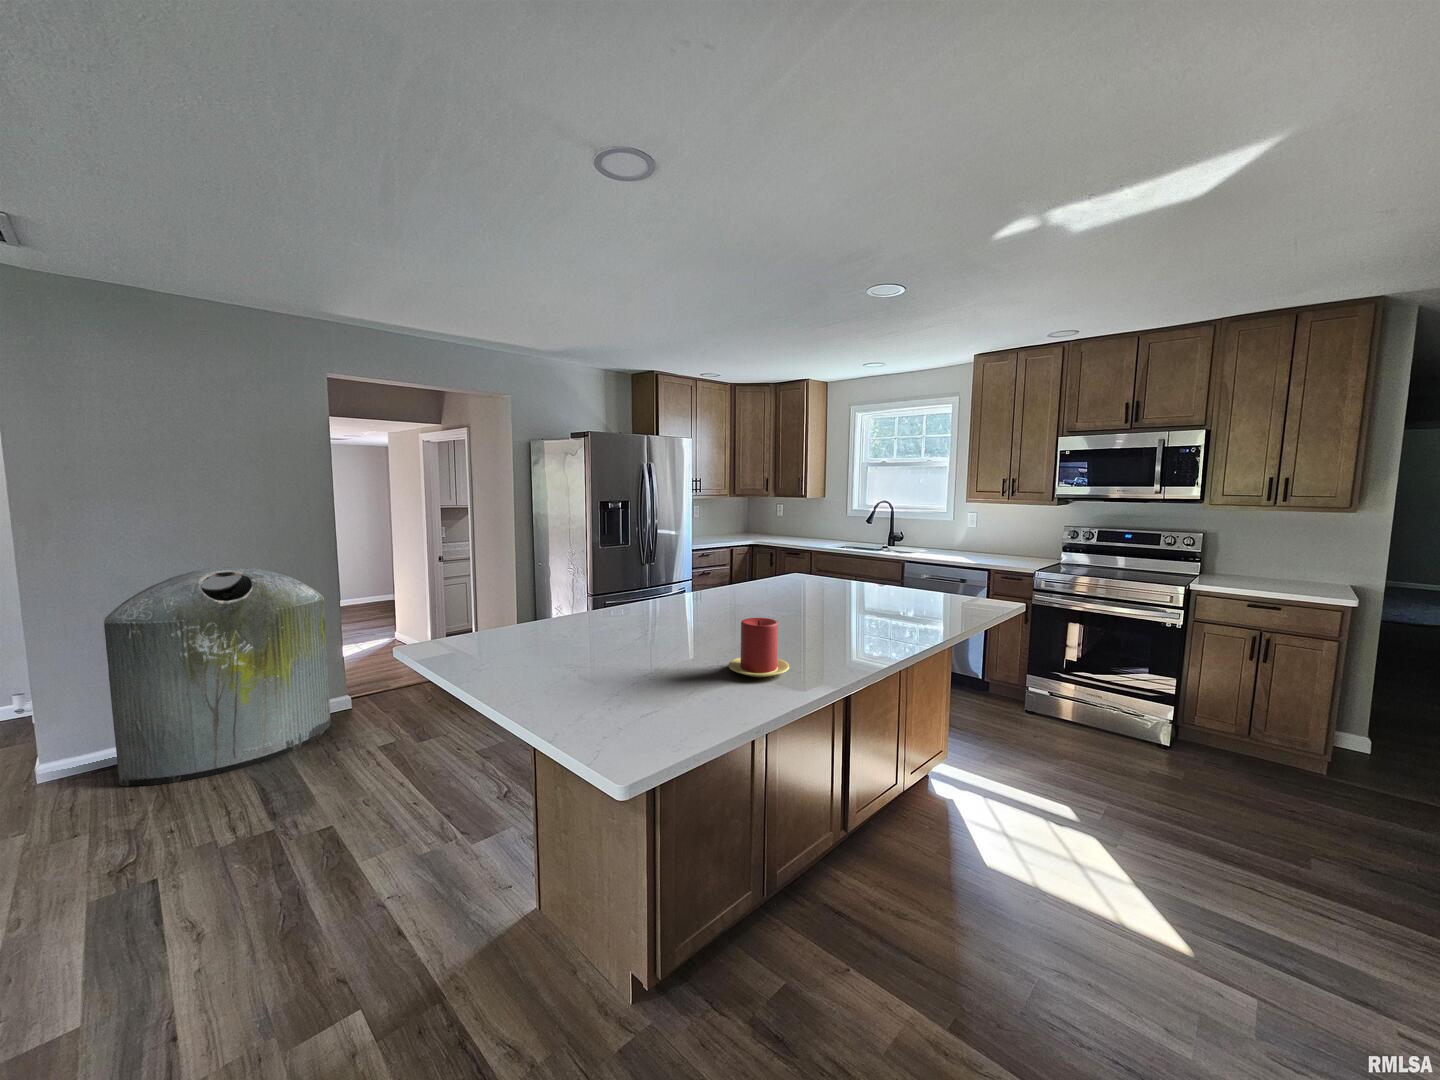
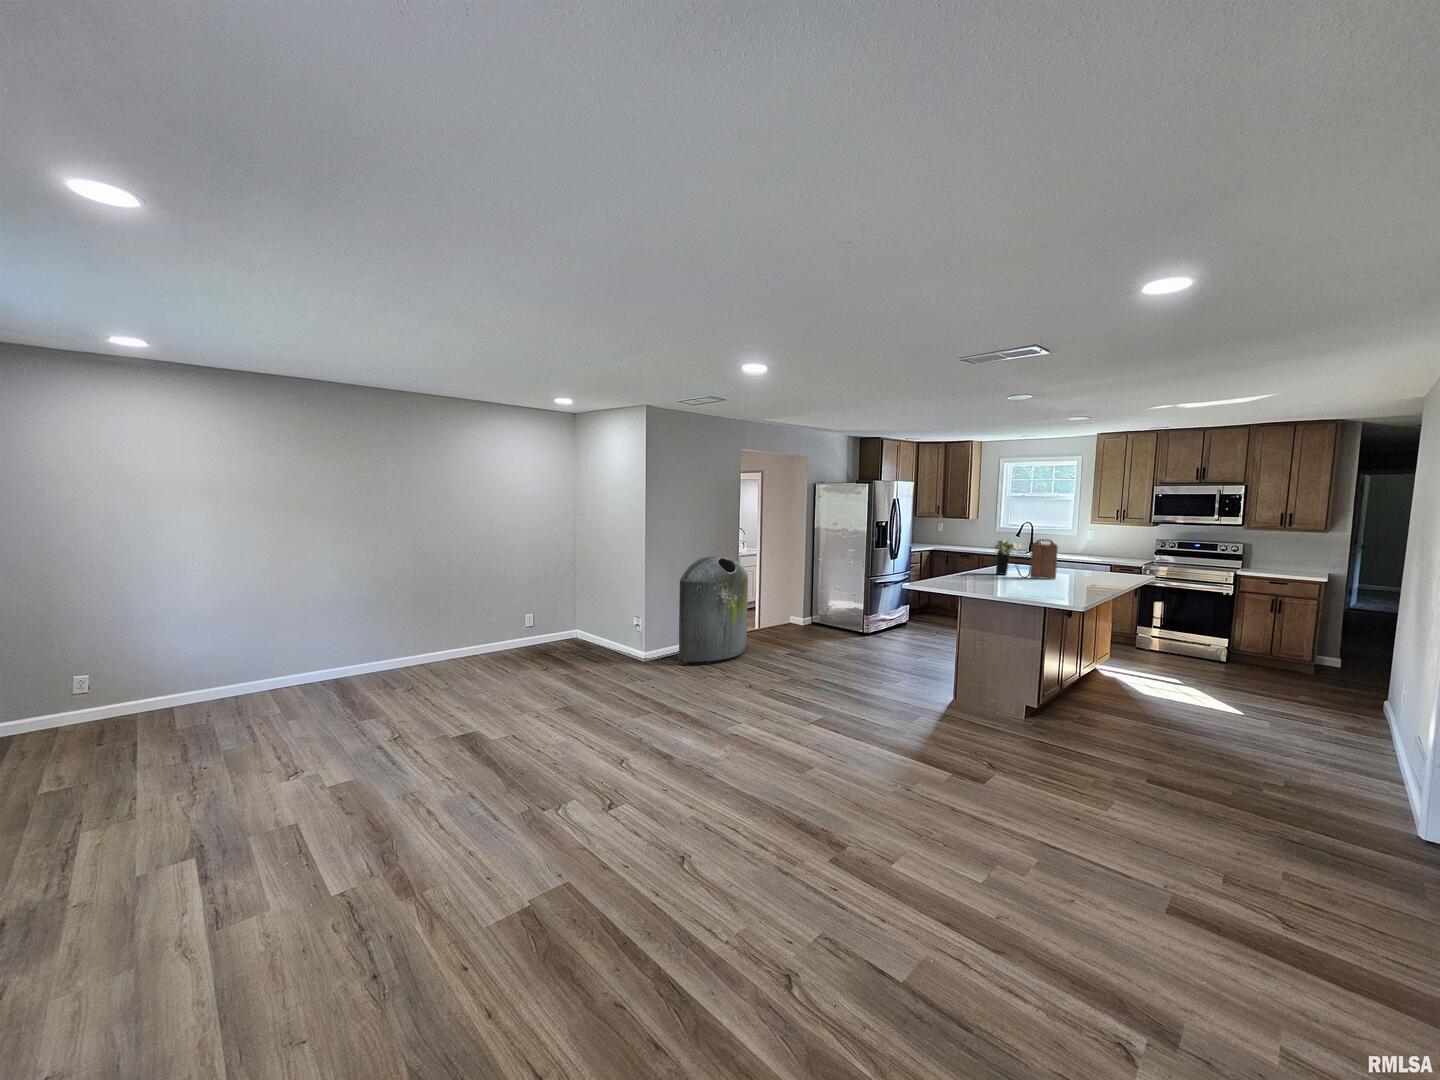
flower arrangement: none [724,526,782,601] -> present [995,538,1021,575]
cutting board: none [785,530,831,612] -> present [1030,539,1058,579]
candle: present [729,618,789,677] -> none [1052,573,1080,595]

